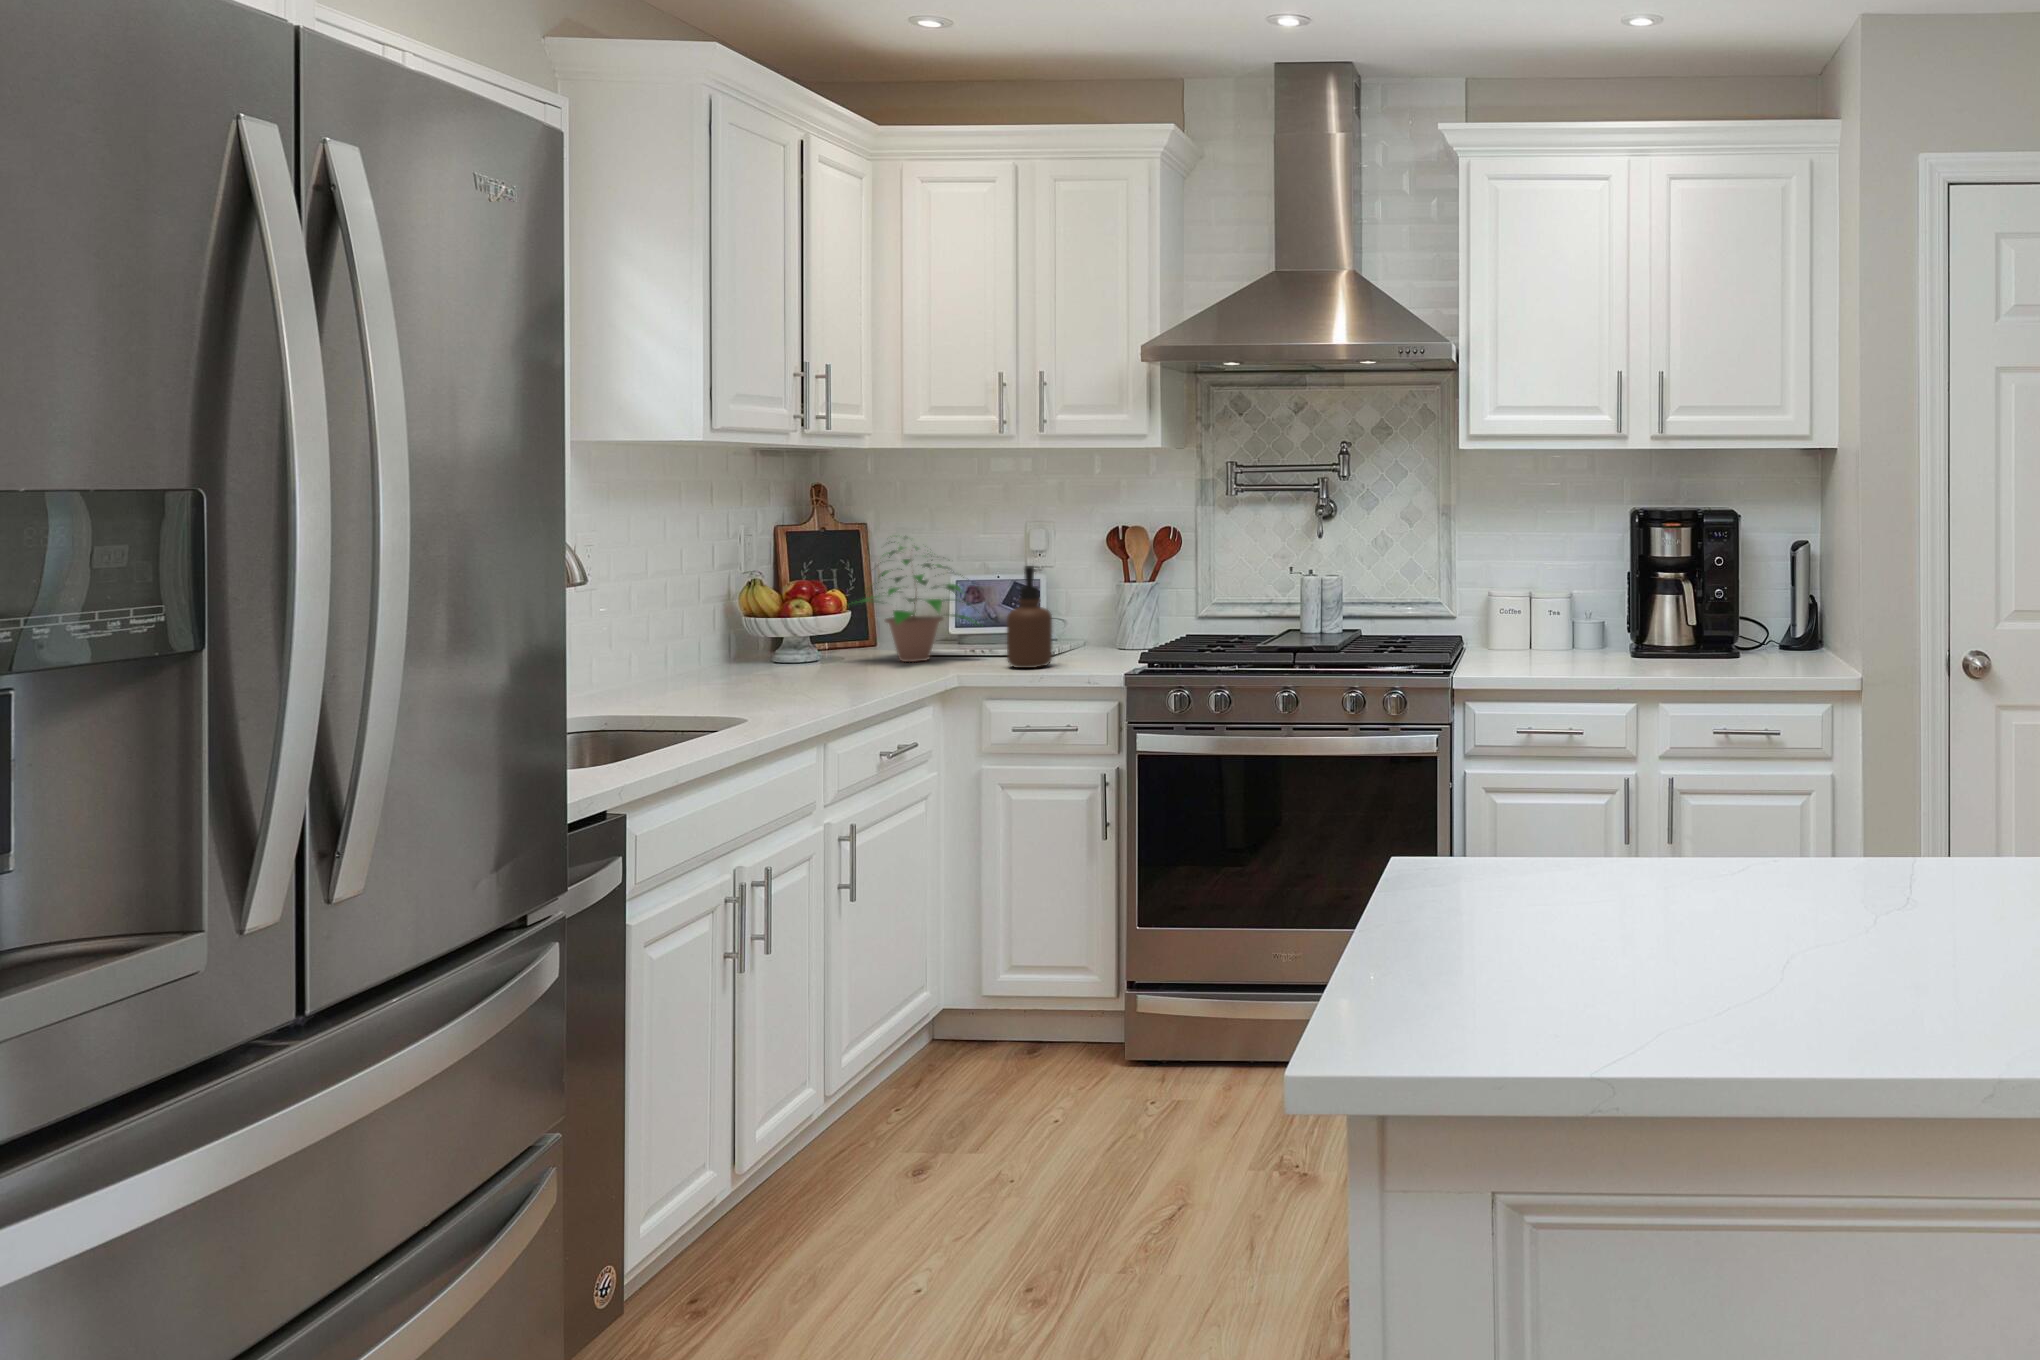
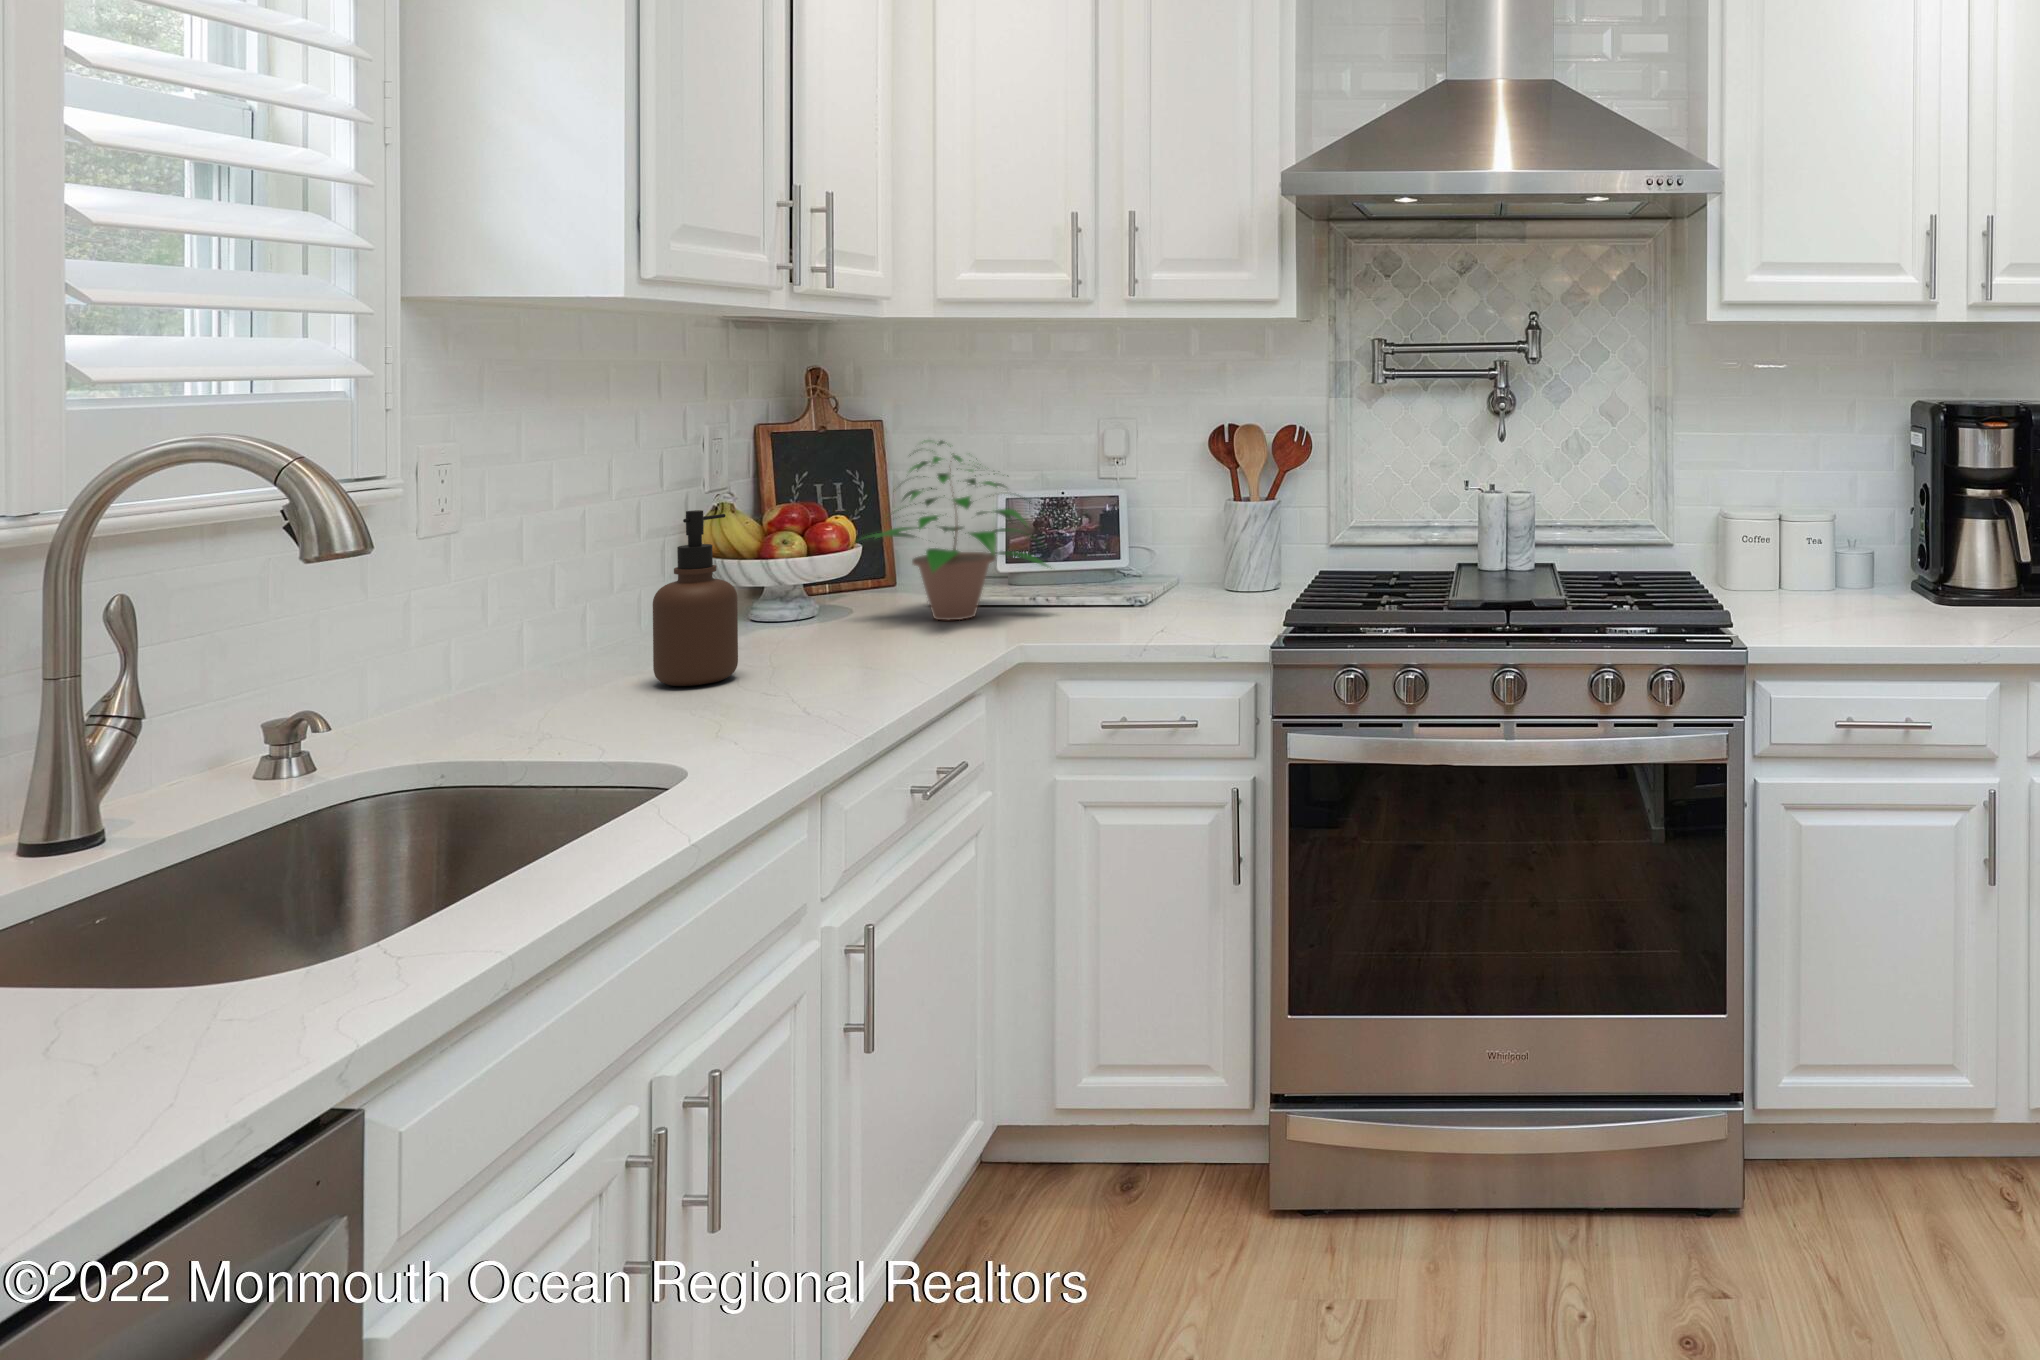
soap dispenser: present [1007,566,1053,668] -> present [653,510,738,686]

